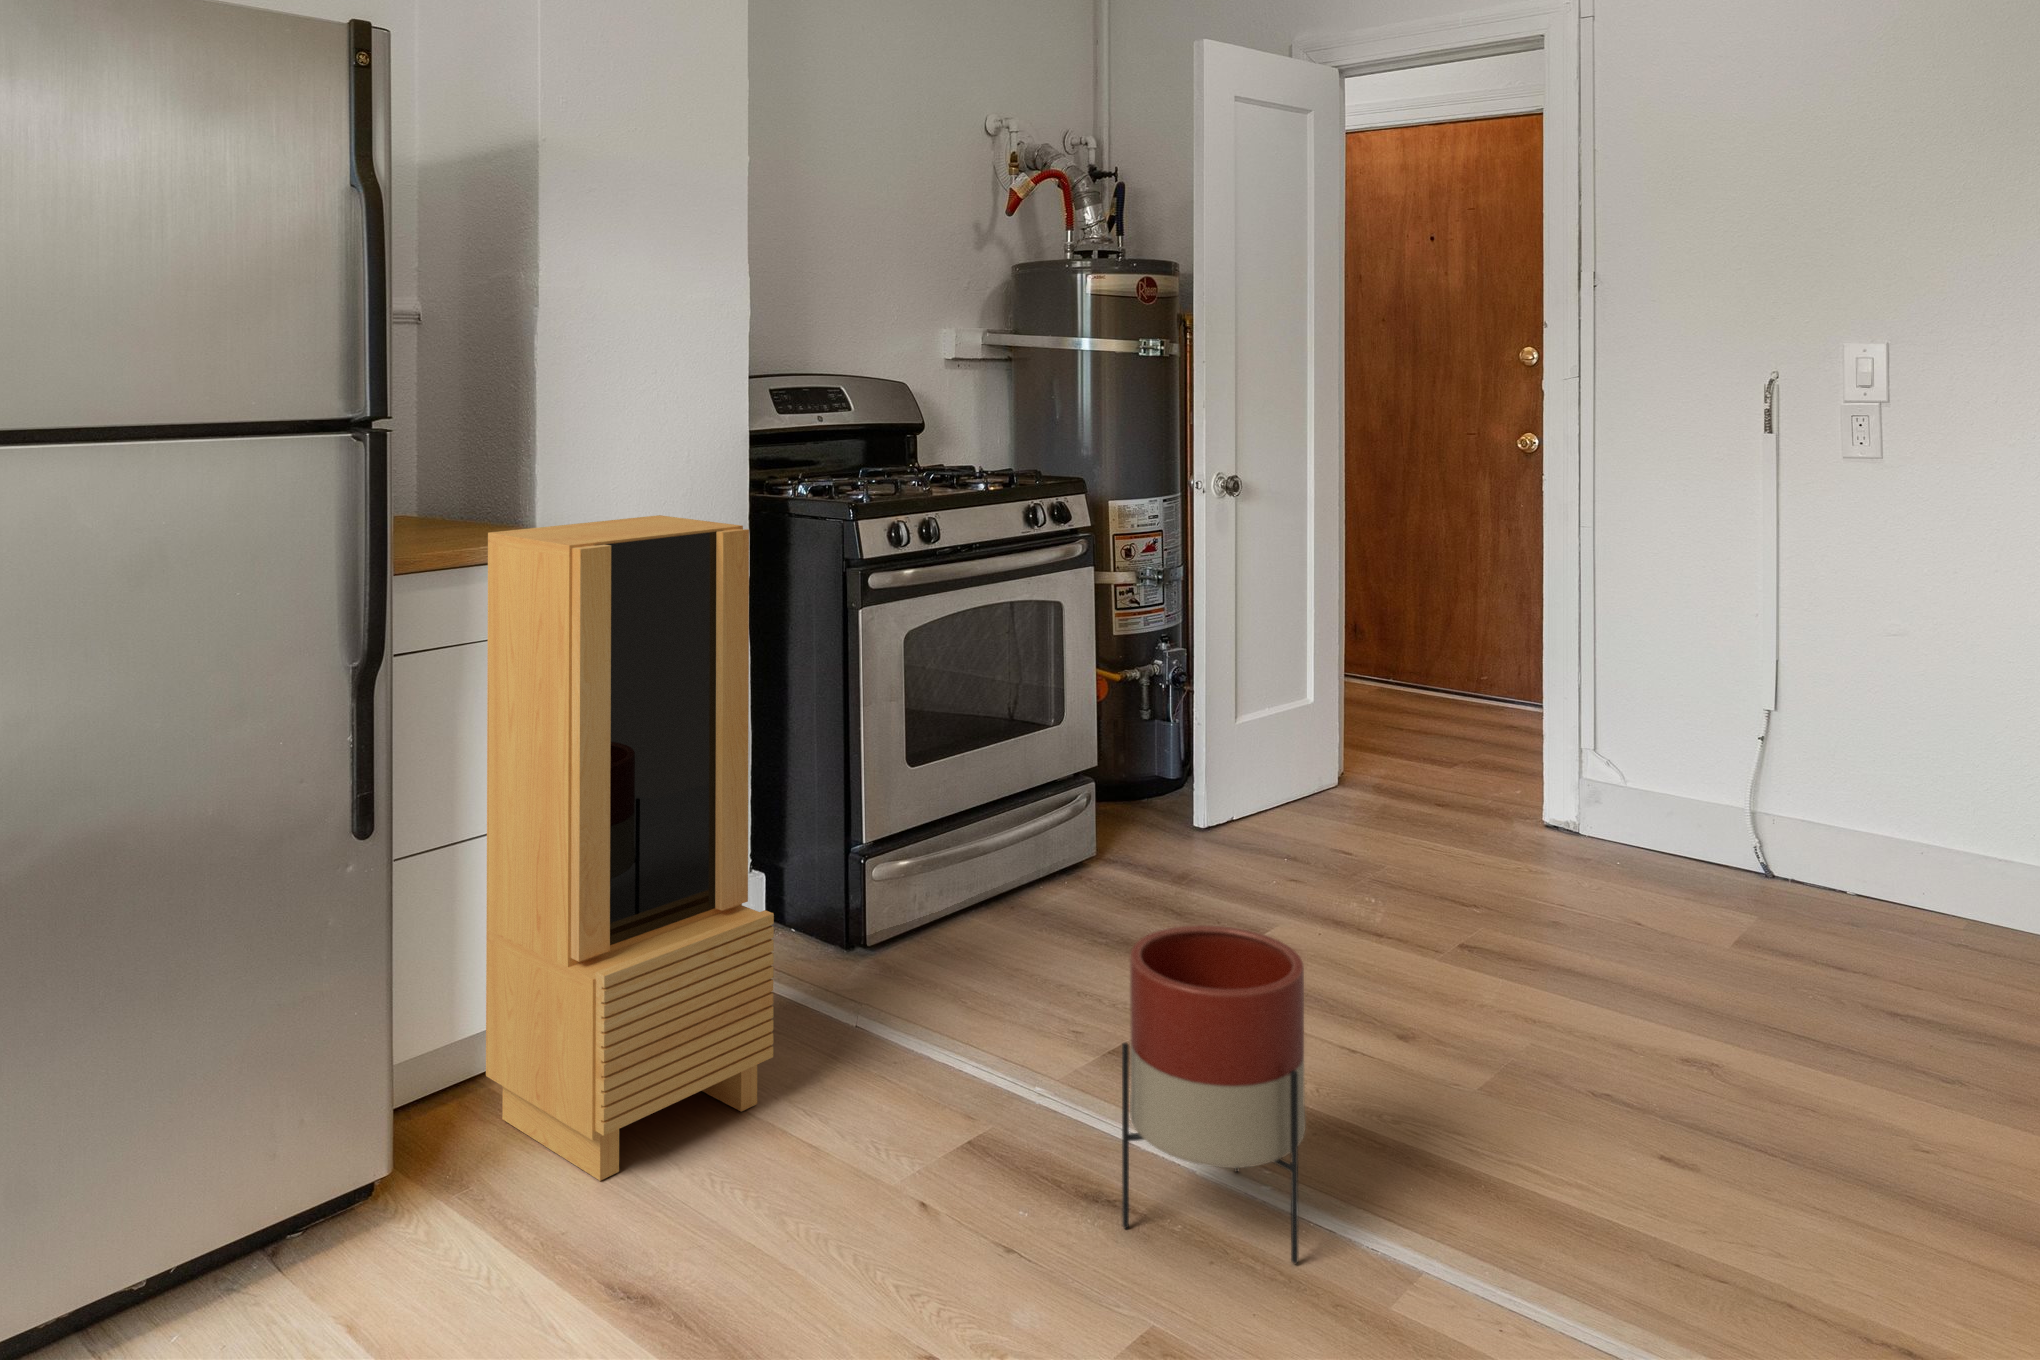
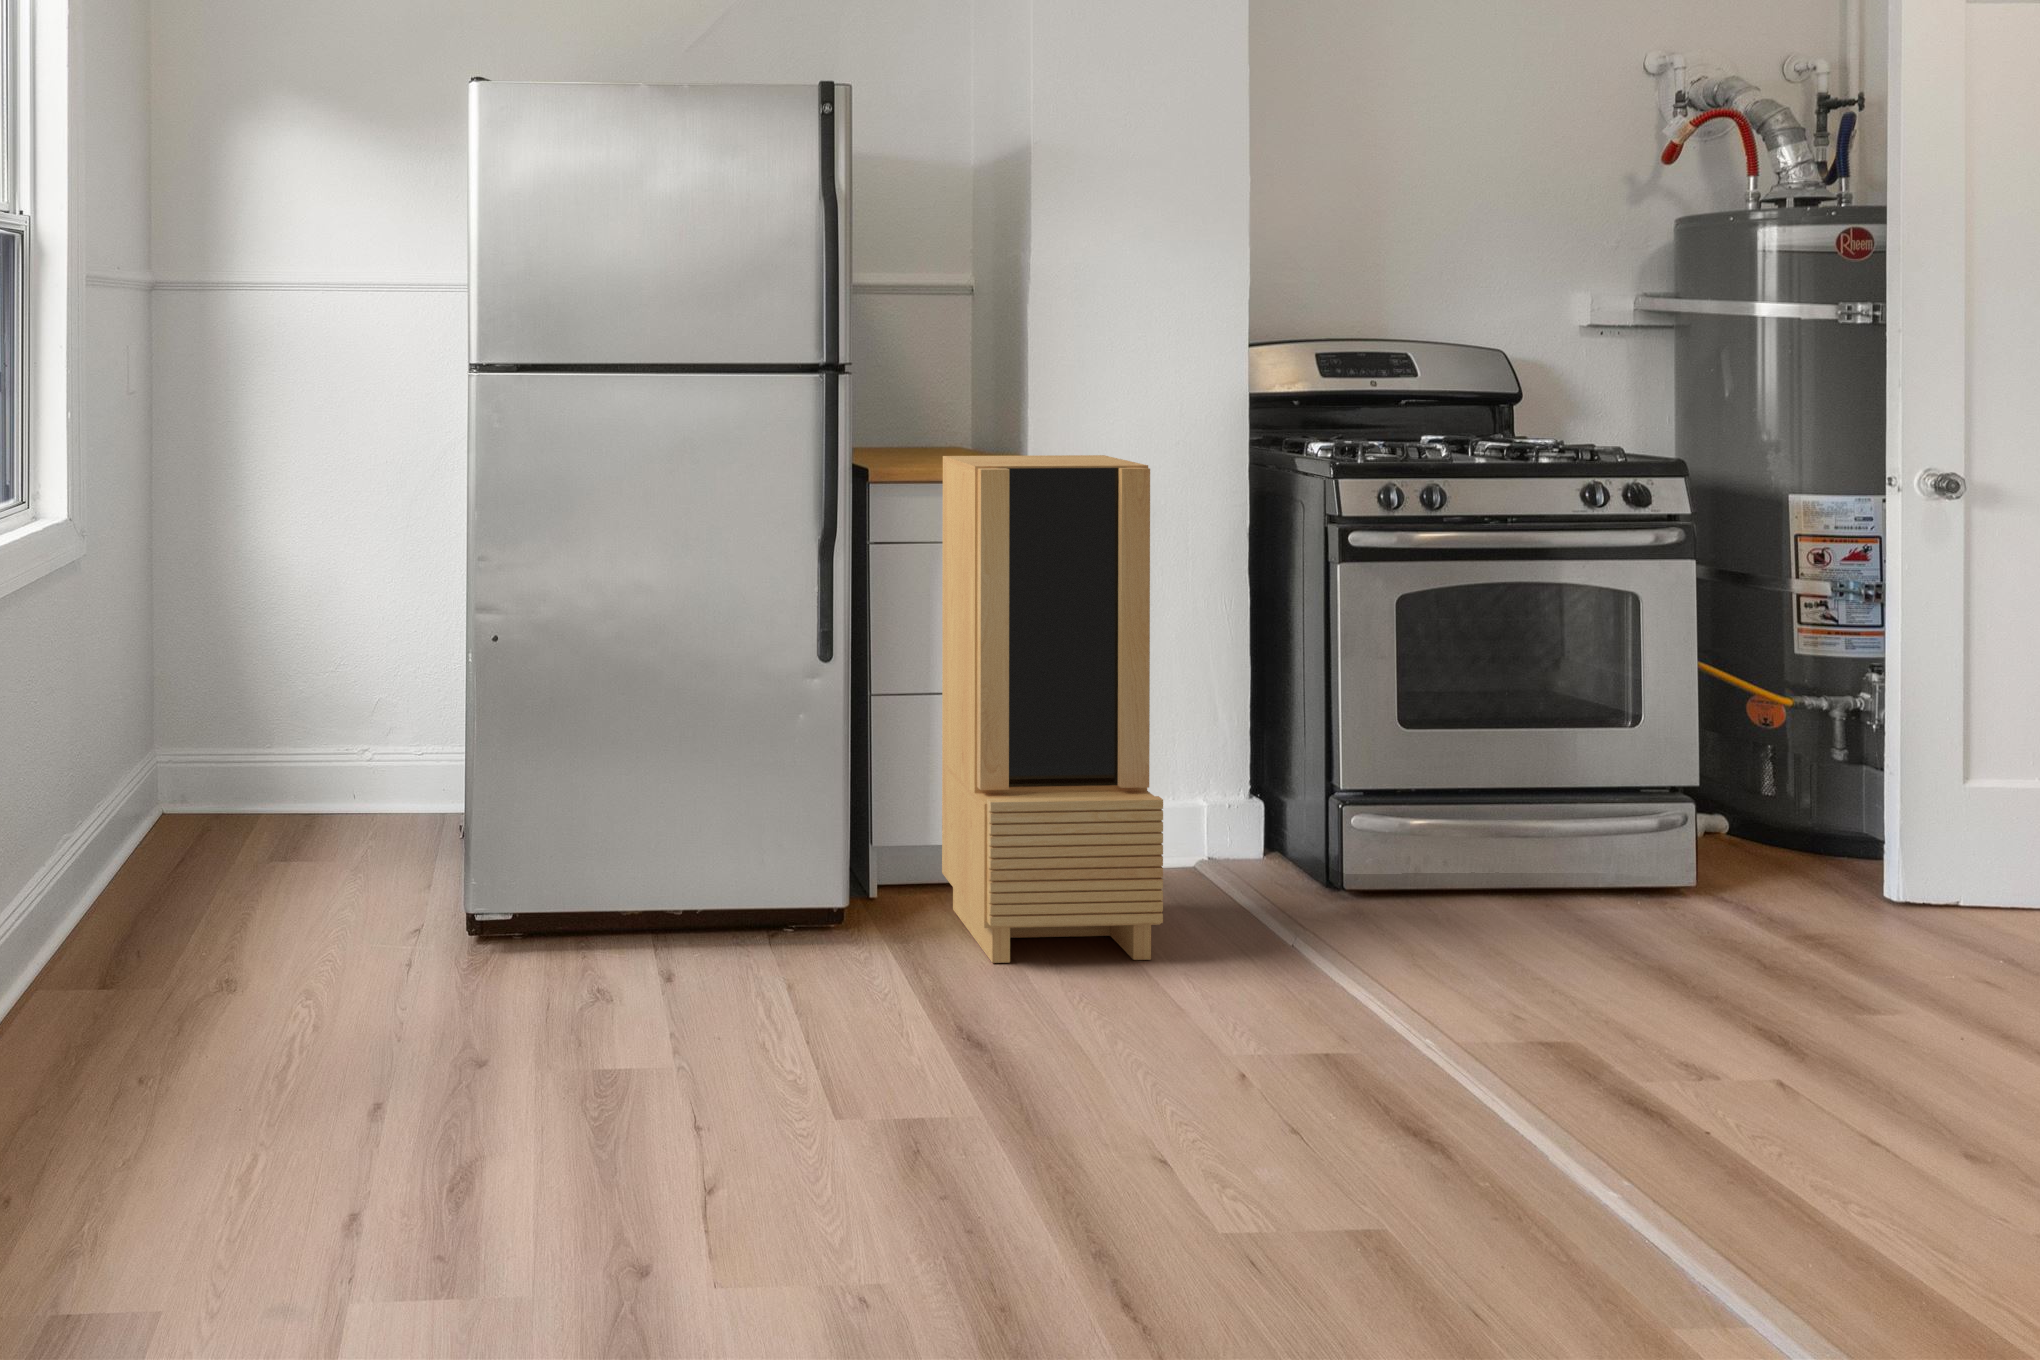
planter: present [1122,925,1306,1264] -> none [1405,881,1616,1223]

